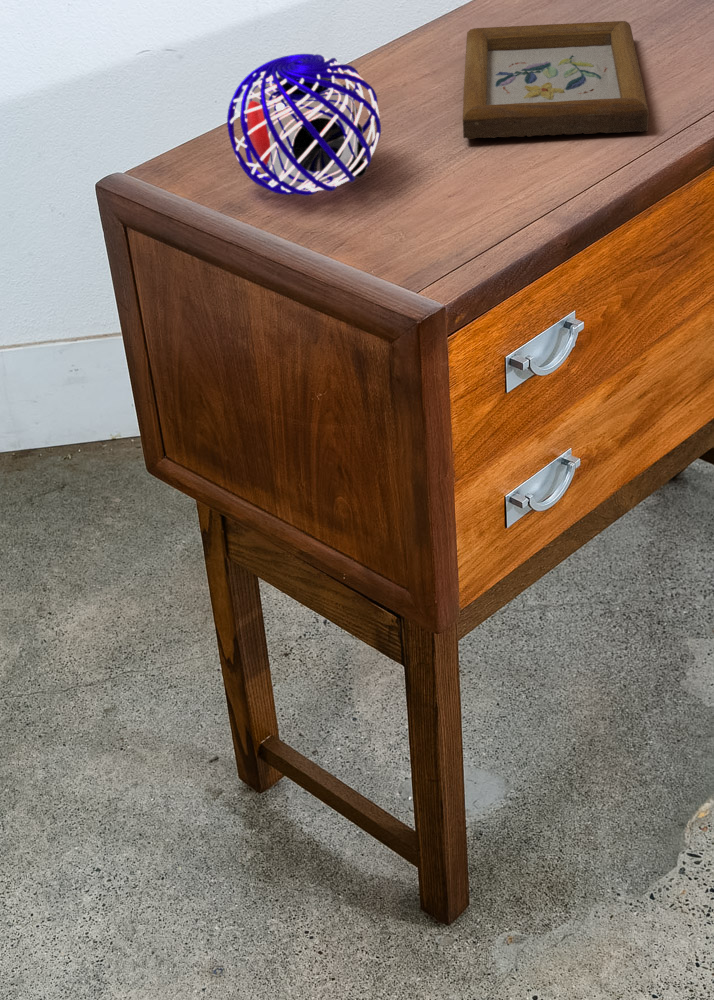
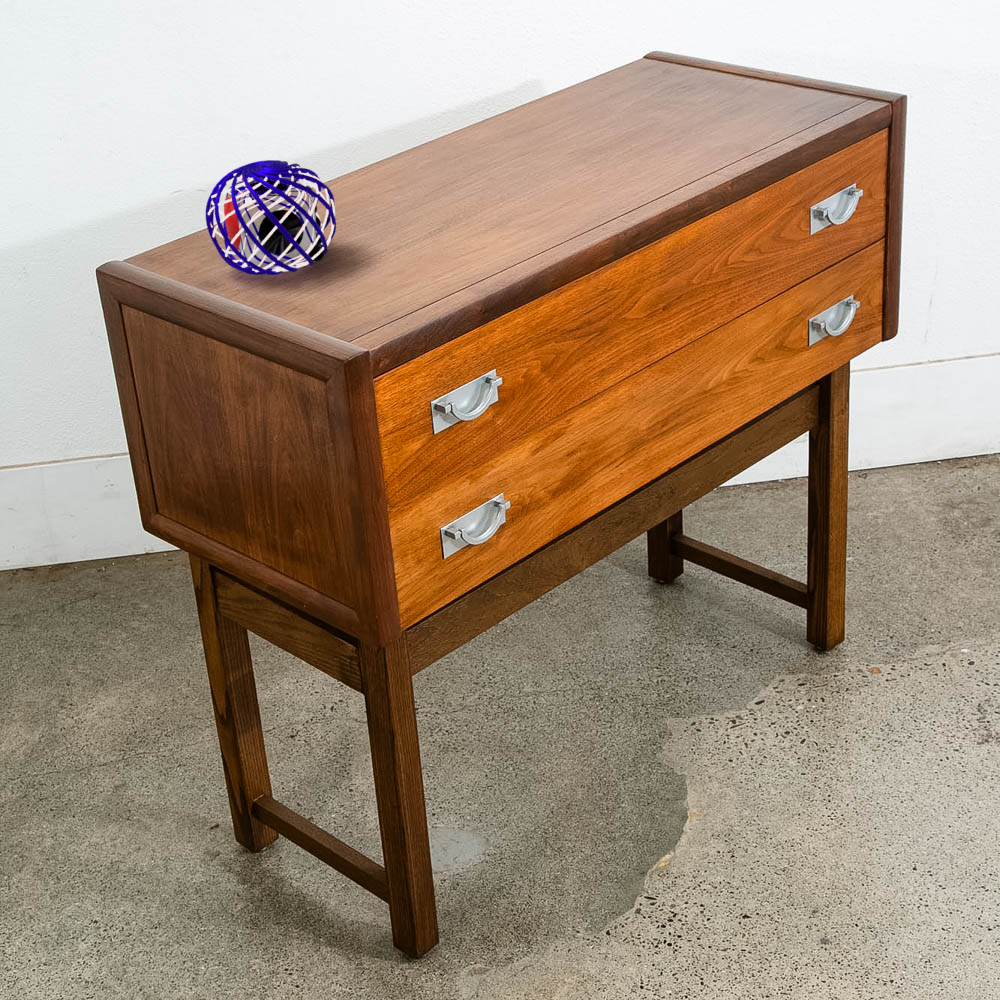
picture frame: present [463,21,649,139] -> none [410,147,569,234]

